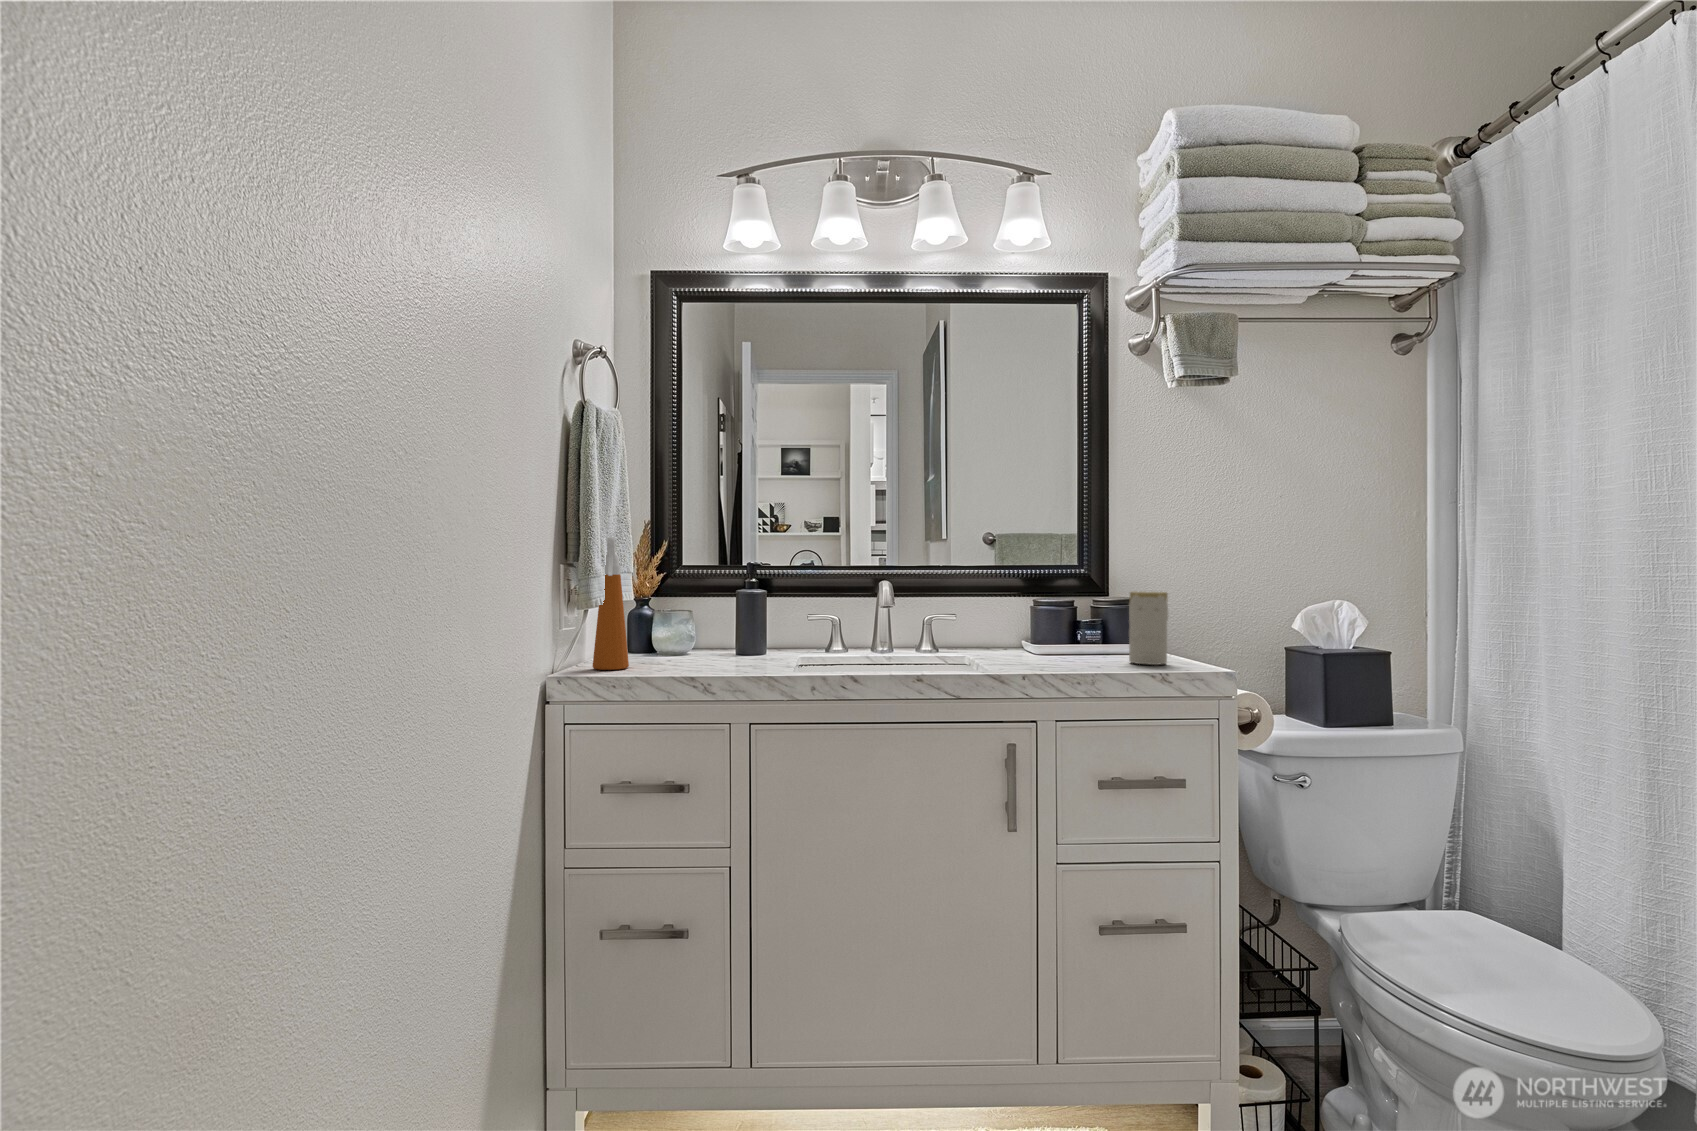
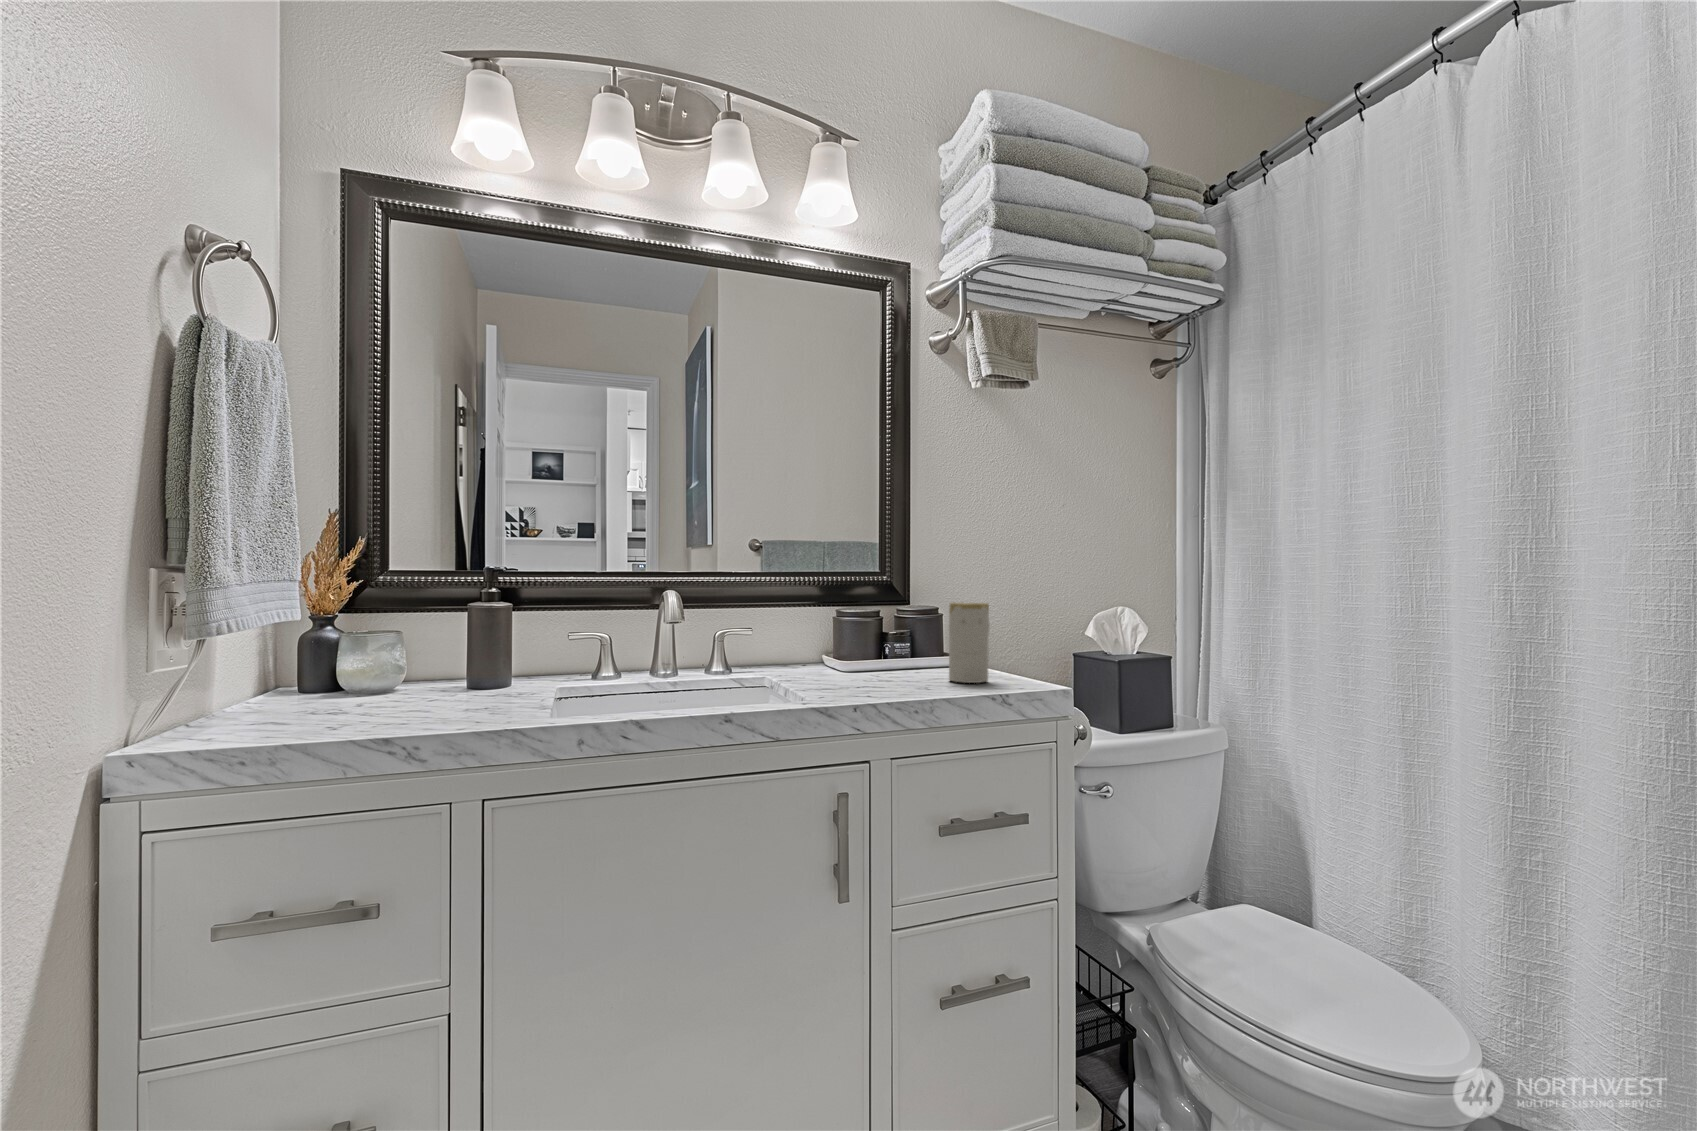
spray bottle: present [593,537,629,670] -> none [237,527,301,725]

